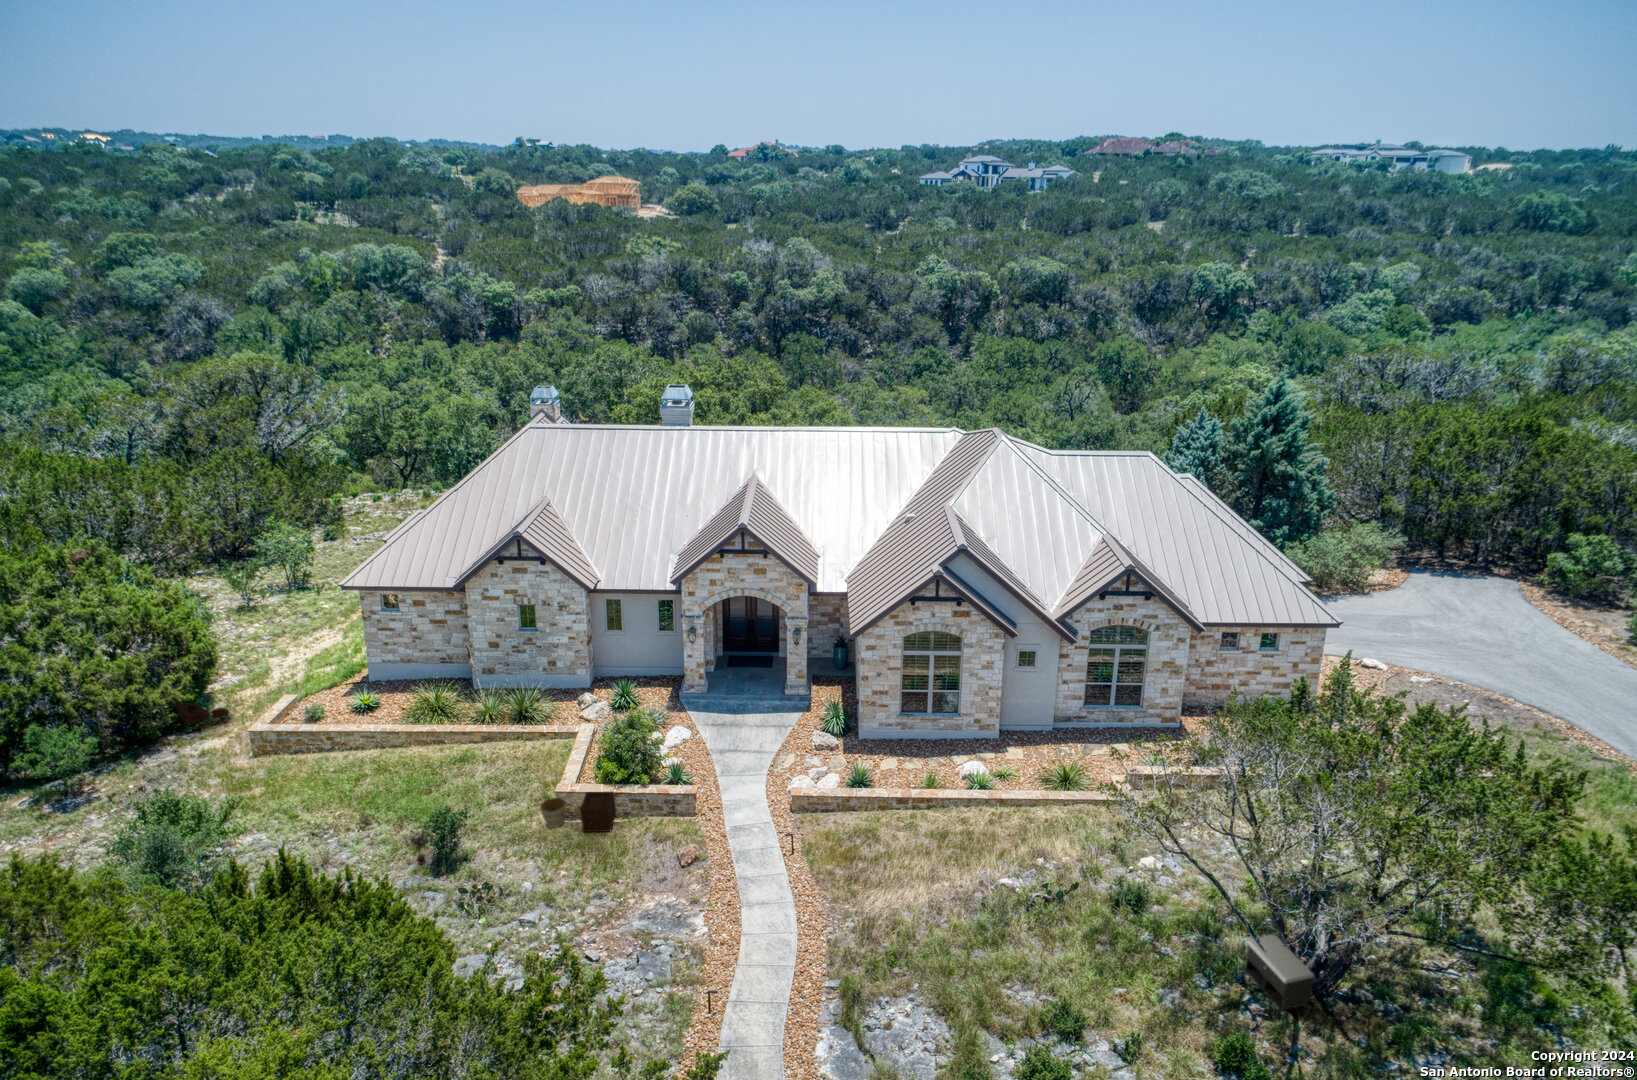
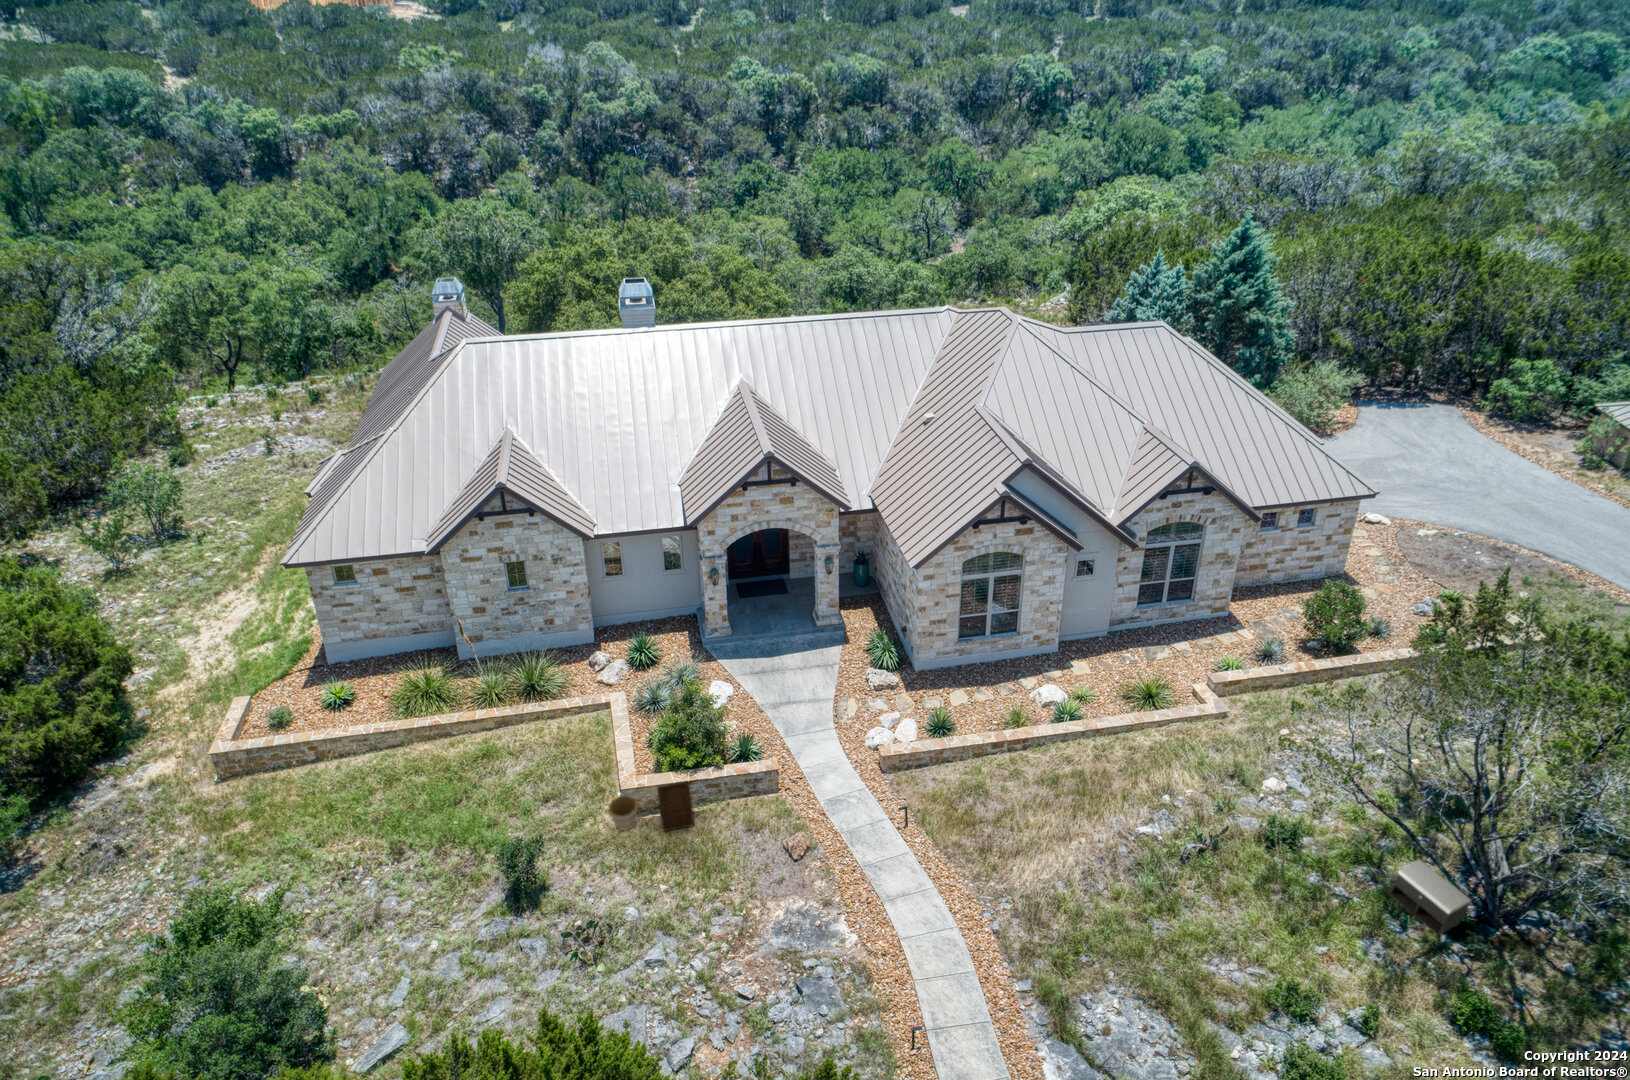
lounge chair: present [174,699,229,731] -> none [88,719,167,761]
potted tree: present [410,830,433,864] -> none [472,867,502,903]

